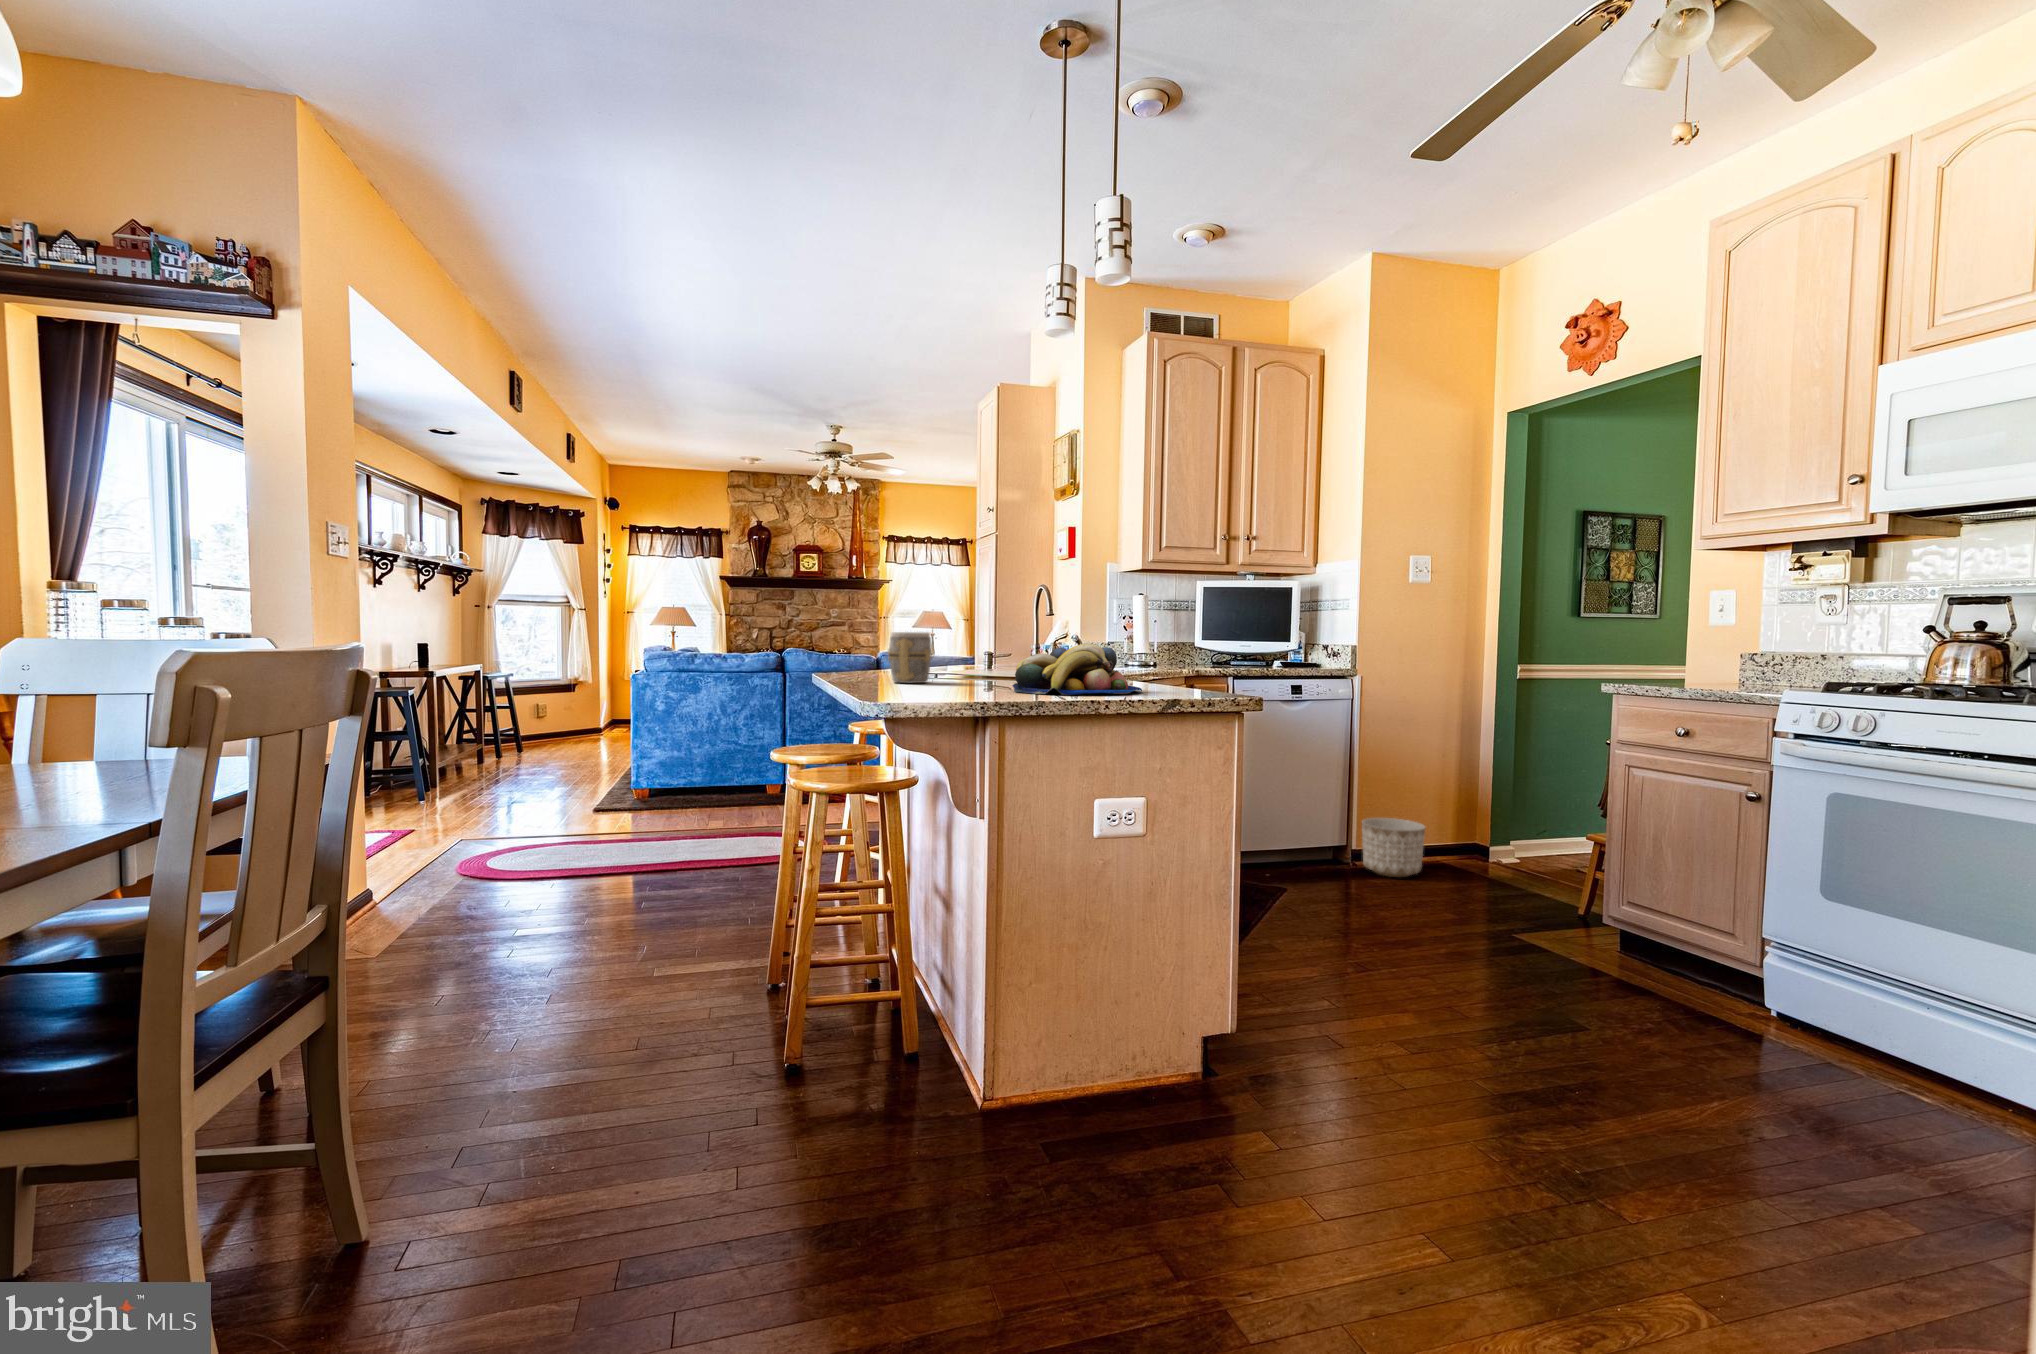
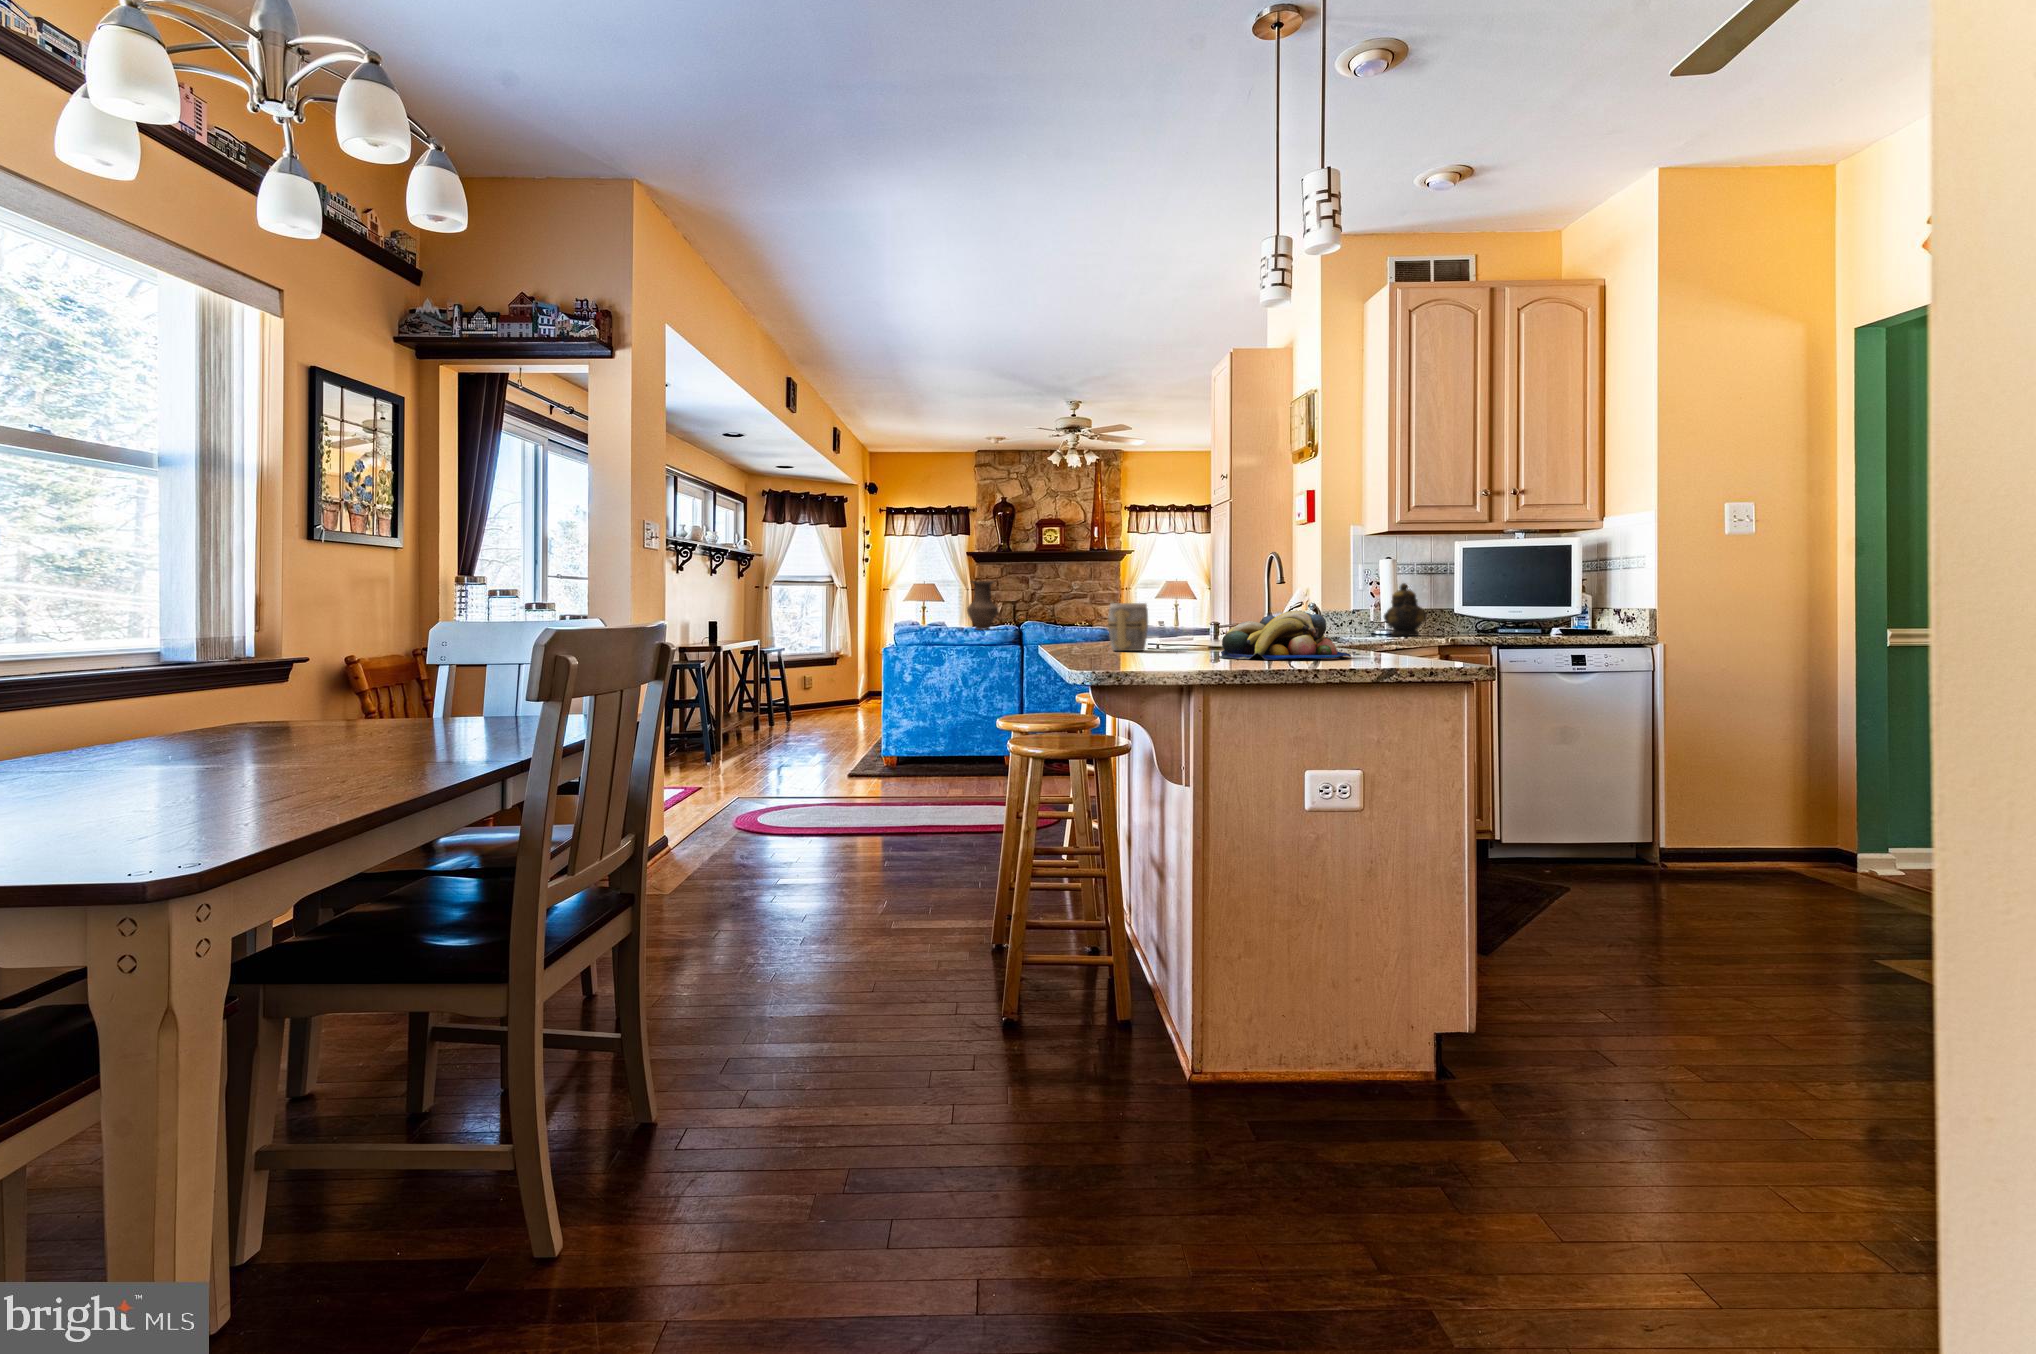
vase: none [724,604,758,655] -> present [967,581,998,630]
teapot: none [1137,616,1174,666] -> present [1384,583,1427,636]
planter: present [1362,818,1425,877] -> none [1647,806,1729,874]

